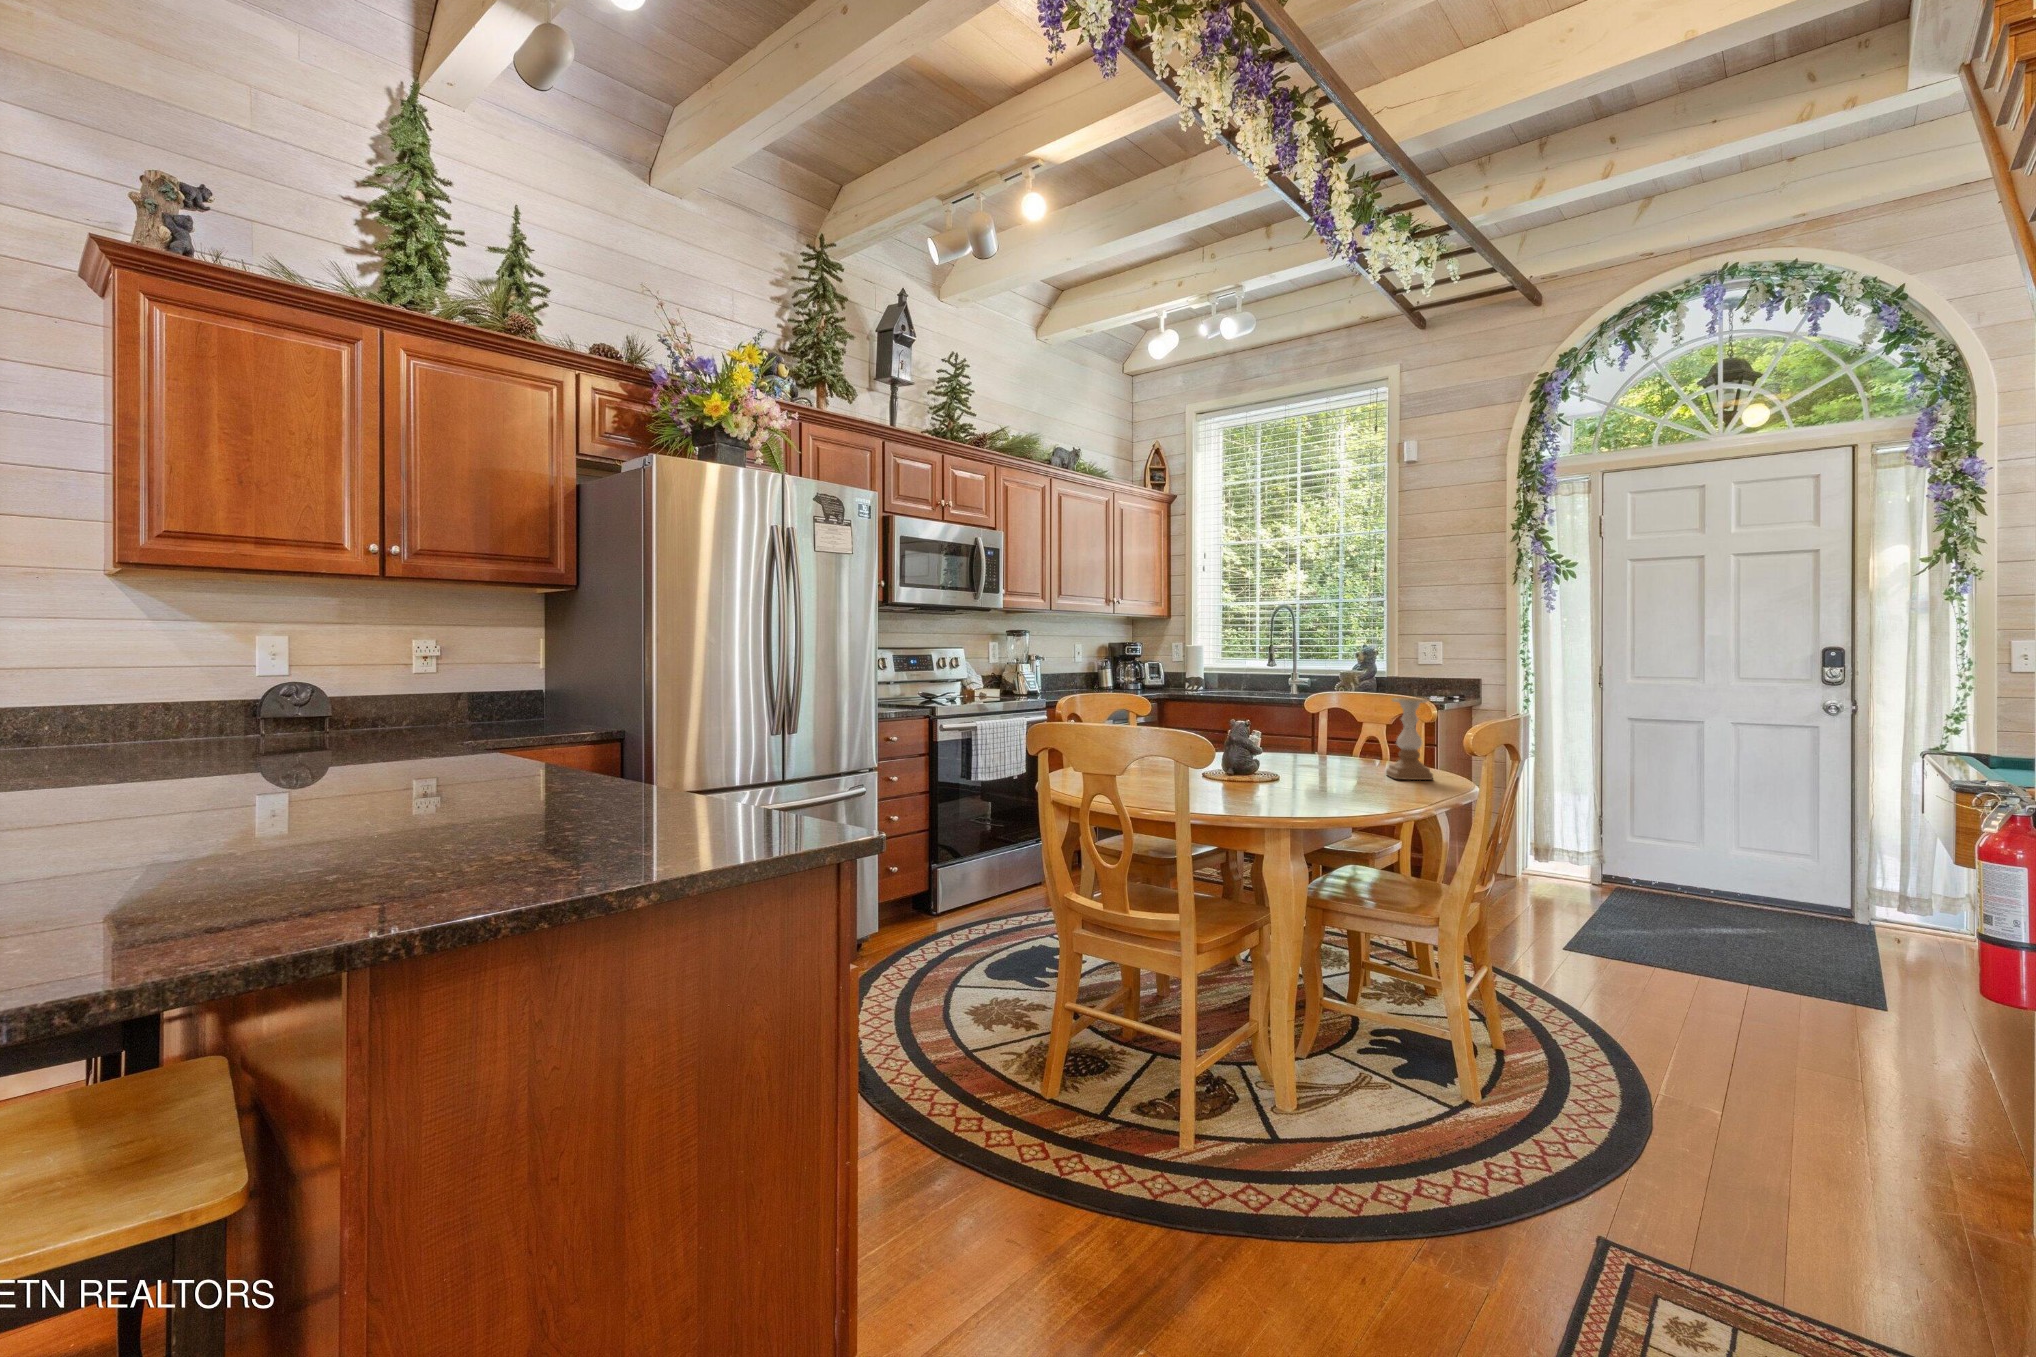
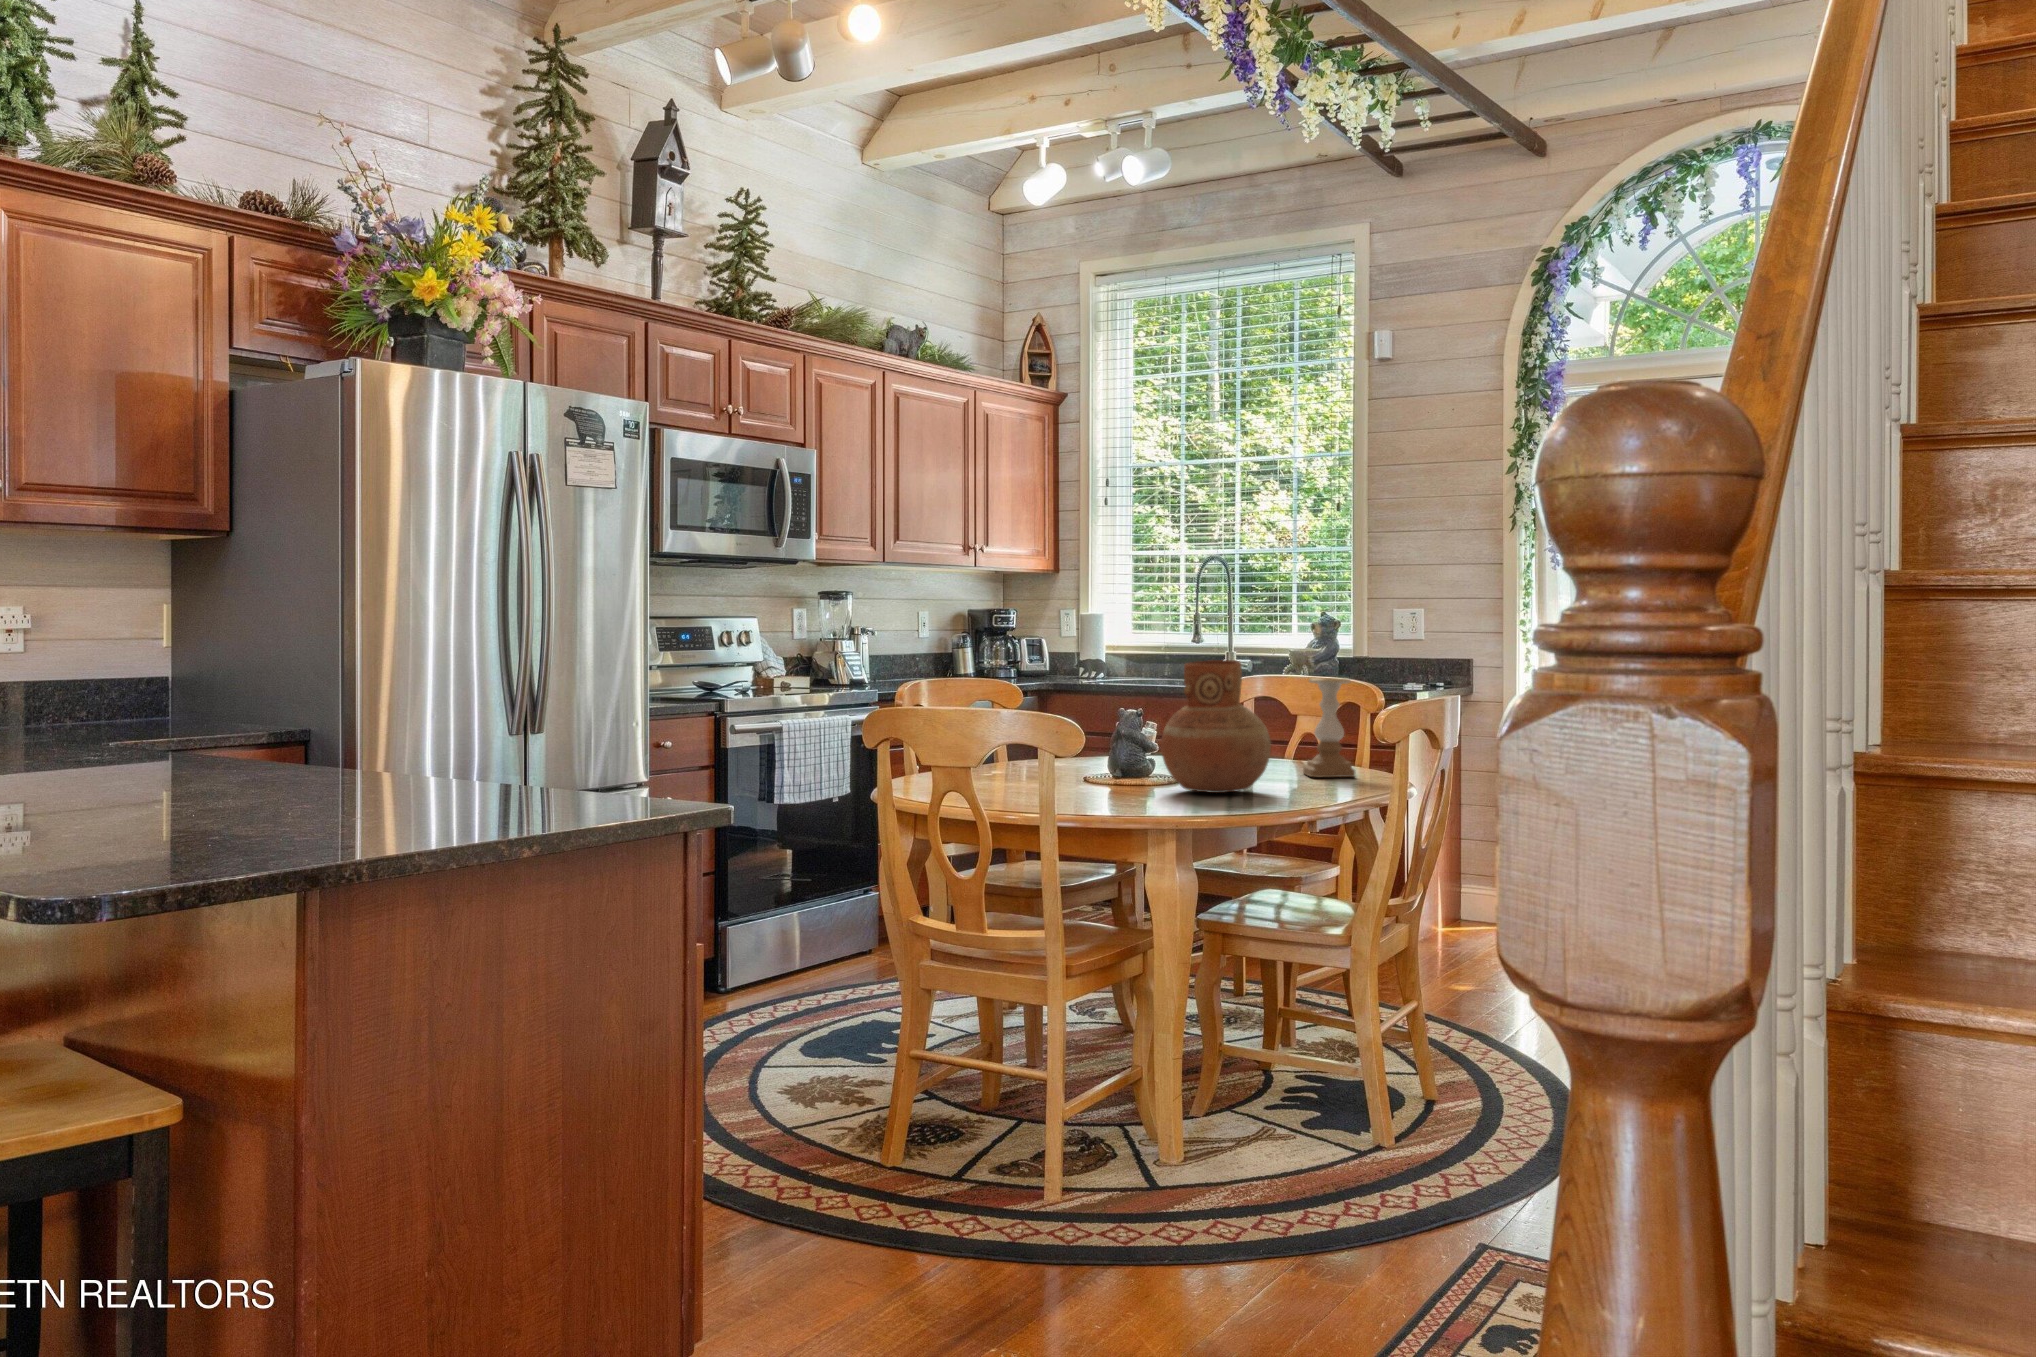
vase: none [1274,684,1369,795] -> present [1161,660,1271,793]

